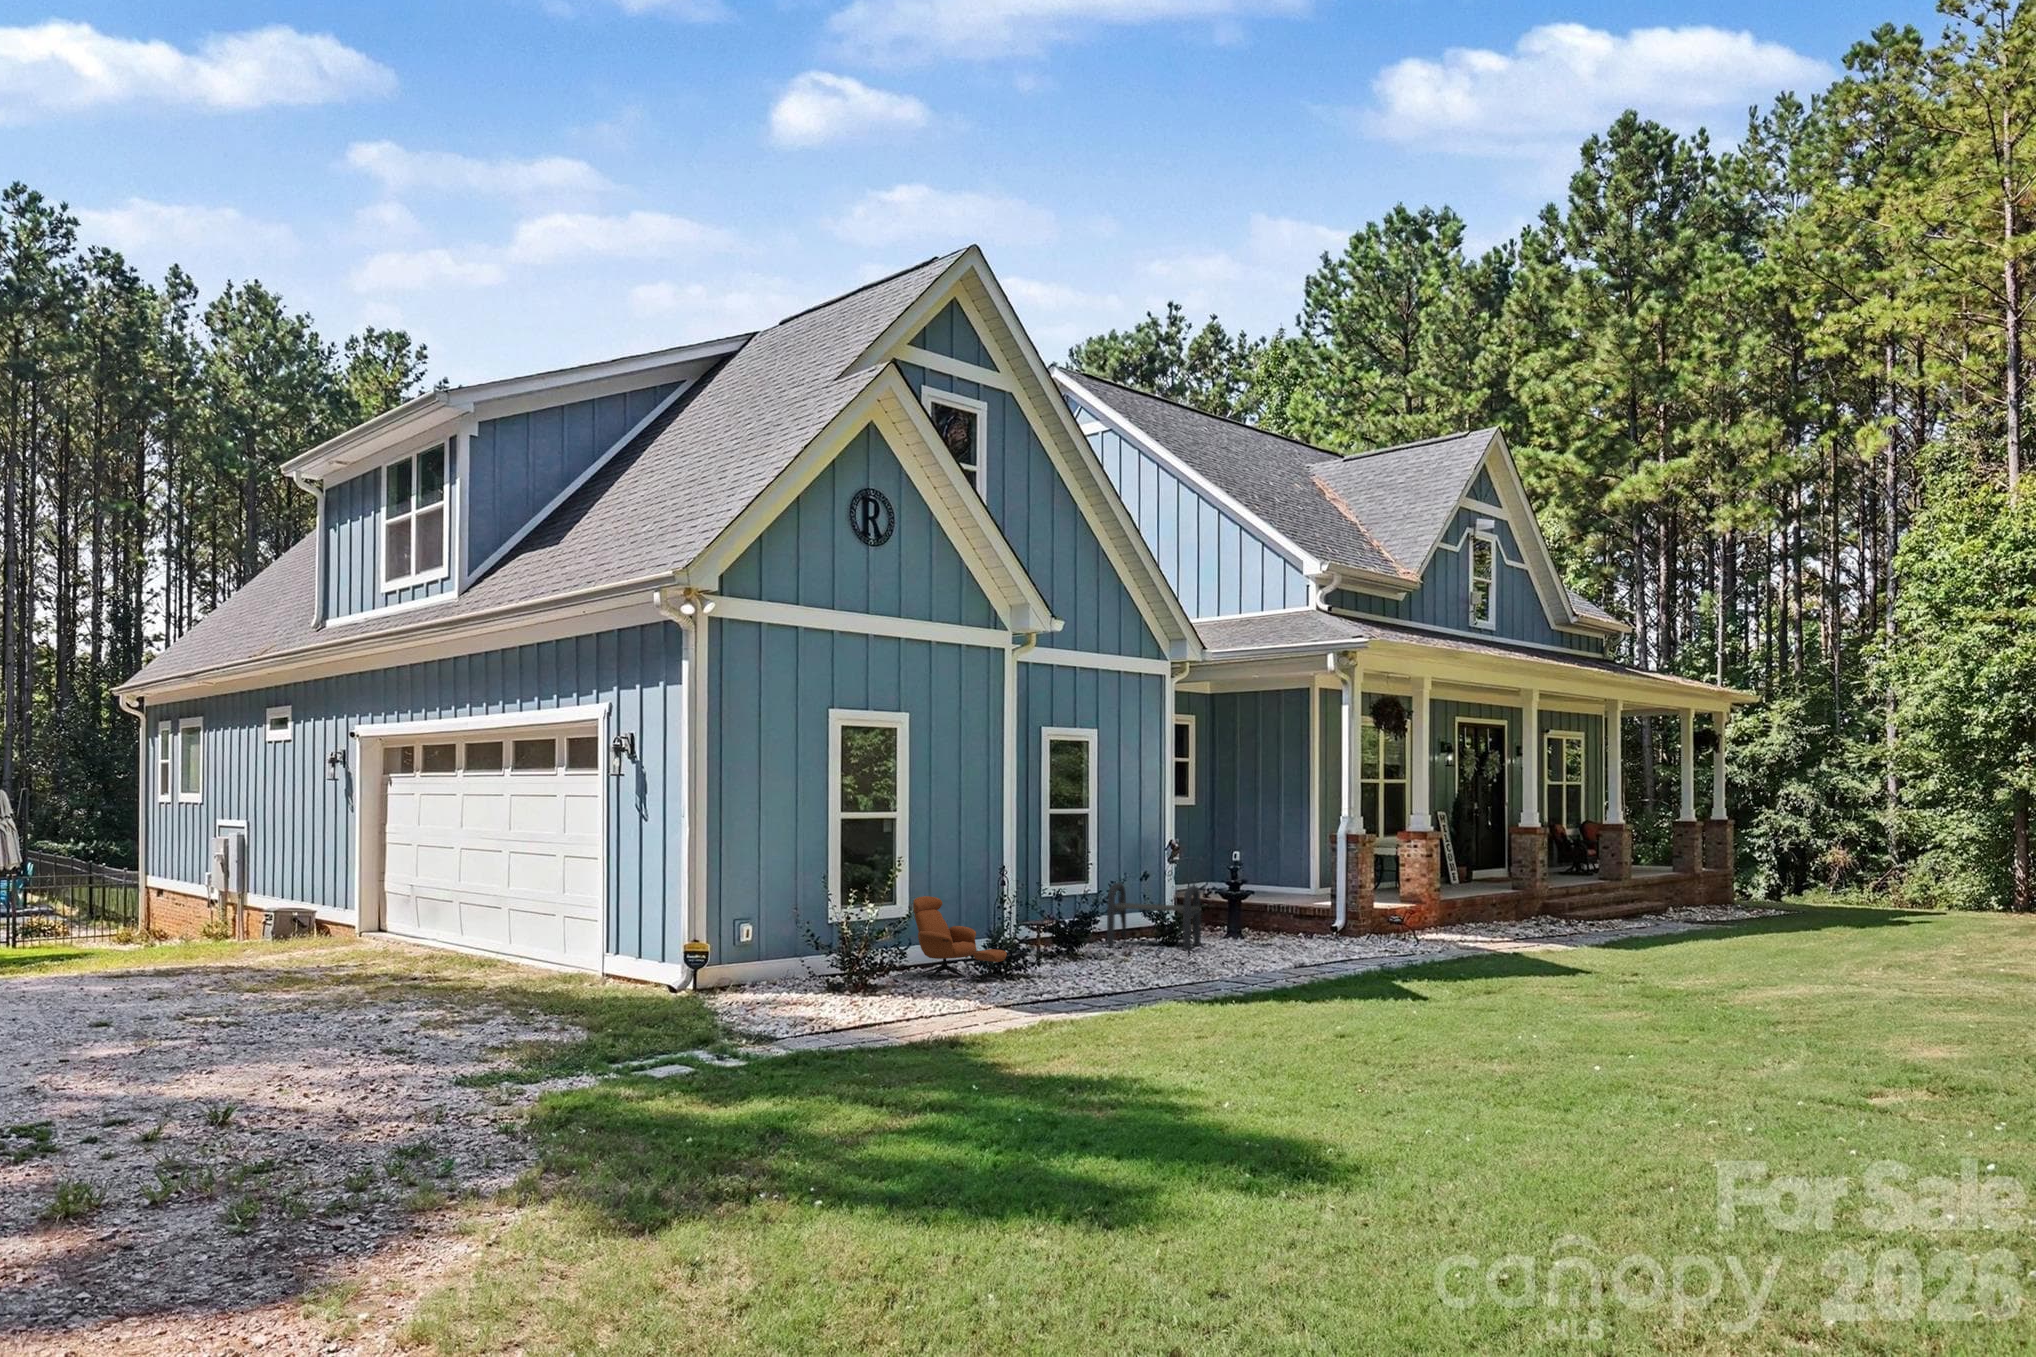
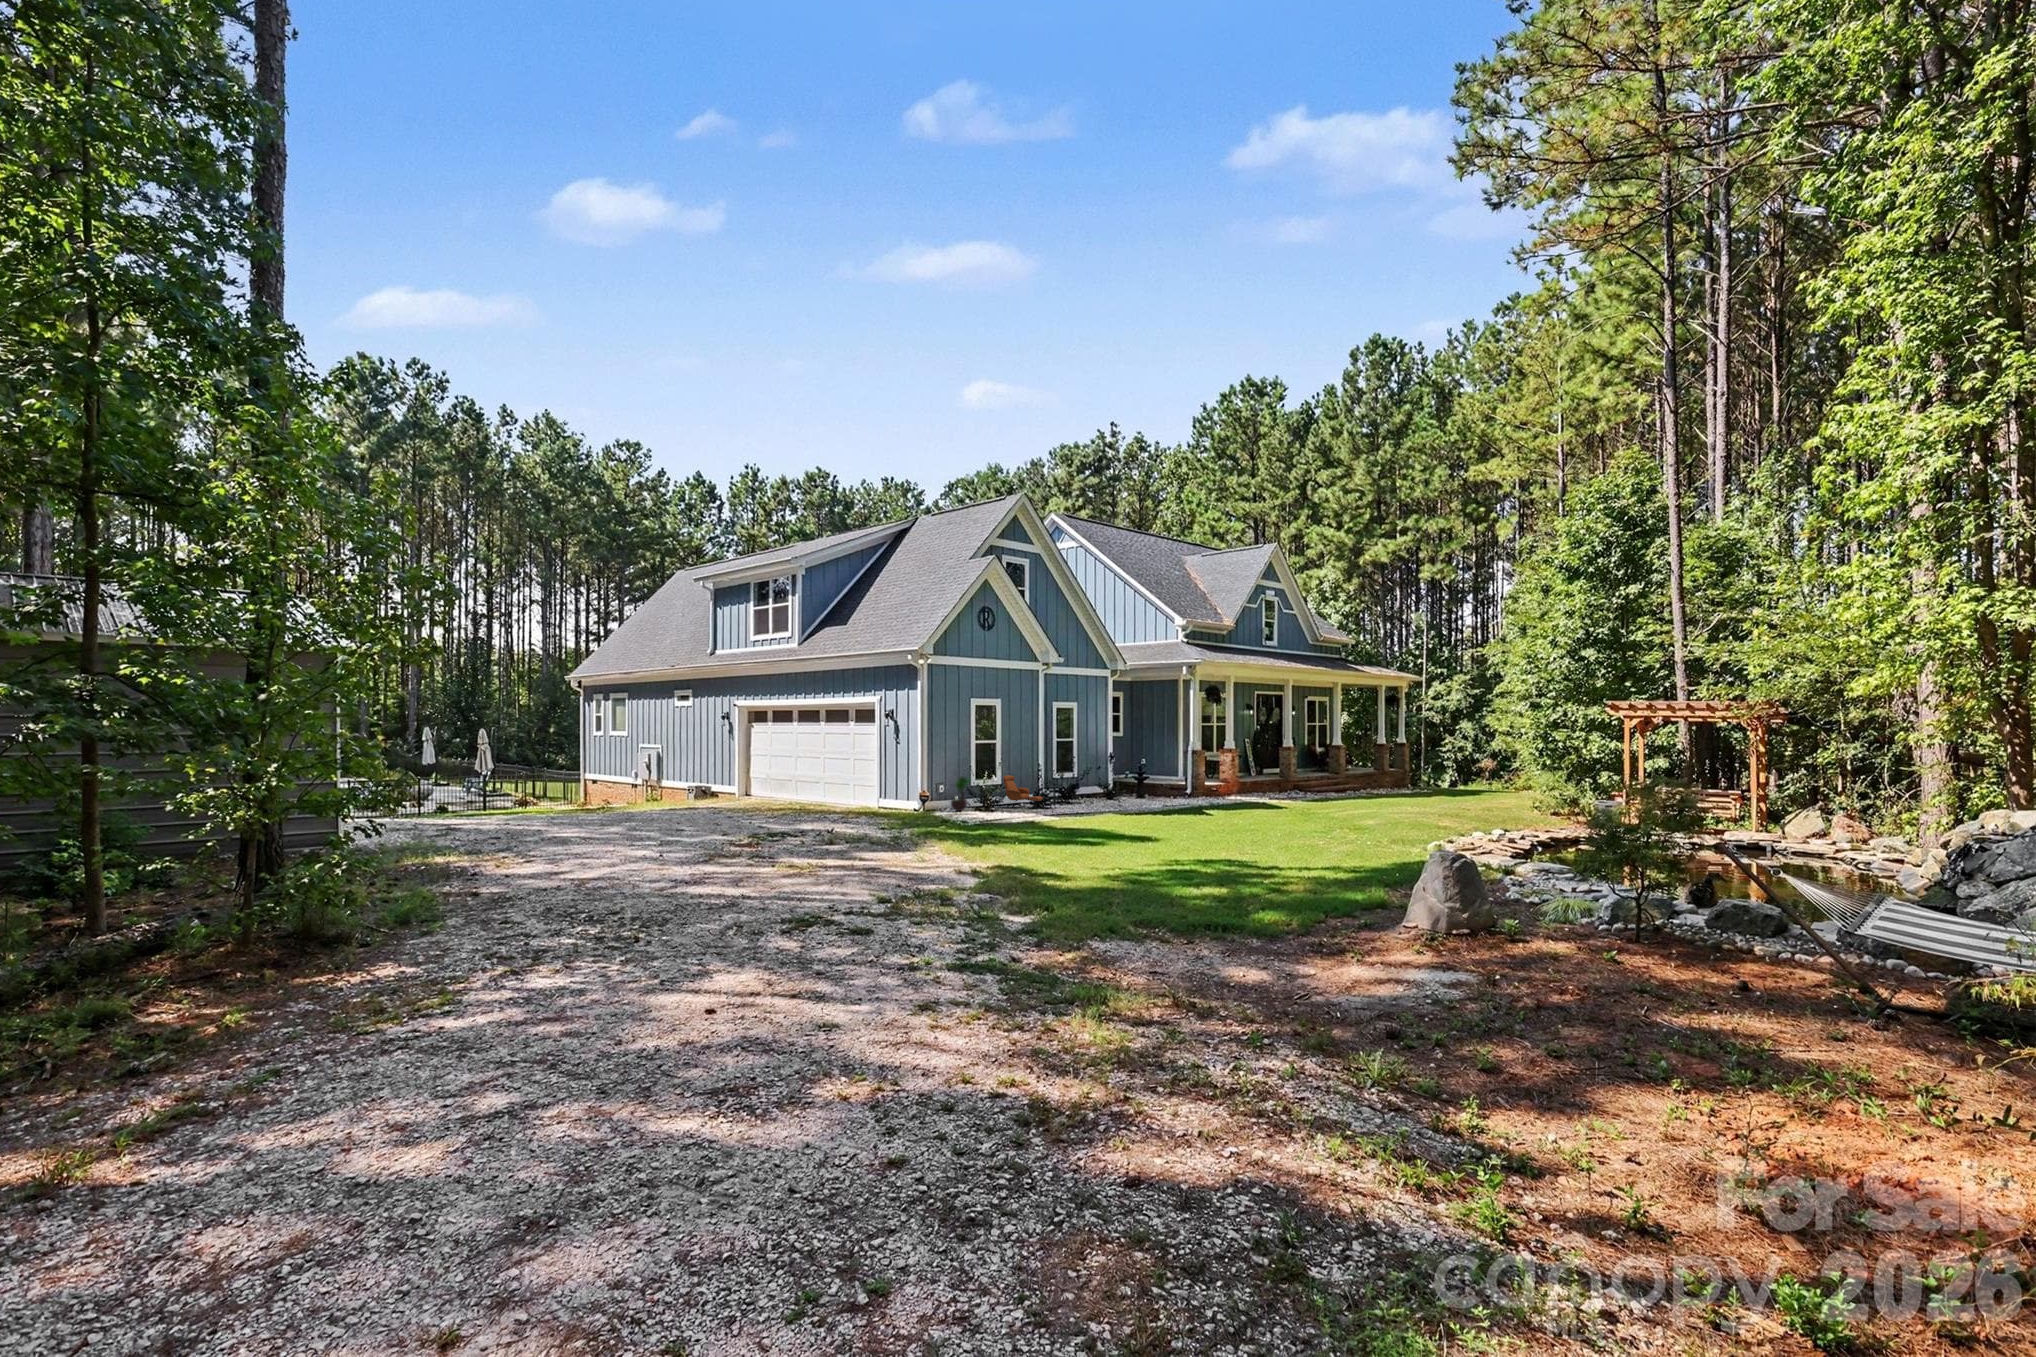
bench: present [1107,883,1201,951] -> none [1082,772,1123,801]
potted tree: none [769,894,825,992] -> present [951,776,969,811]

